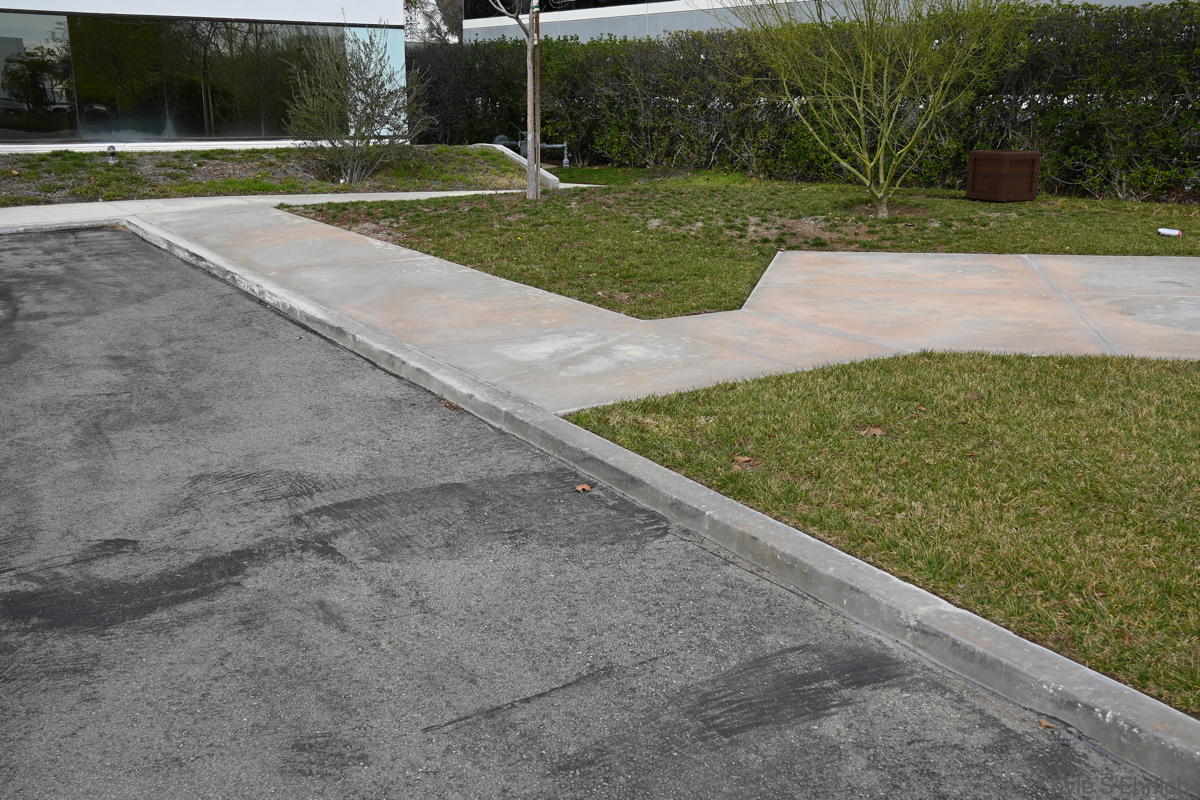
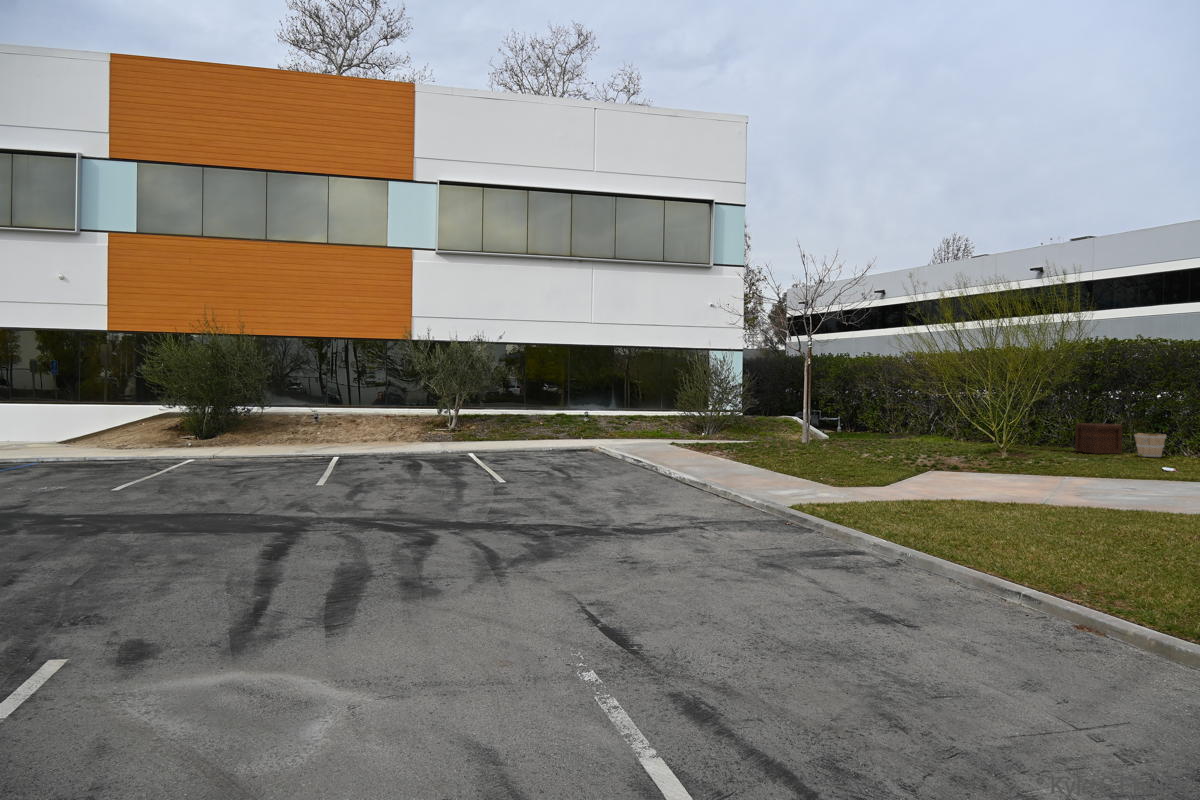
wooden bucket: none [1061,165,1110,205] -> present [1134,433,1166,457]

